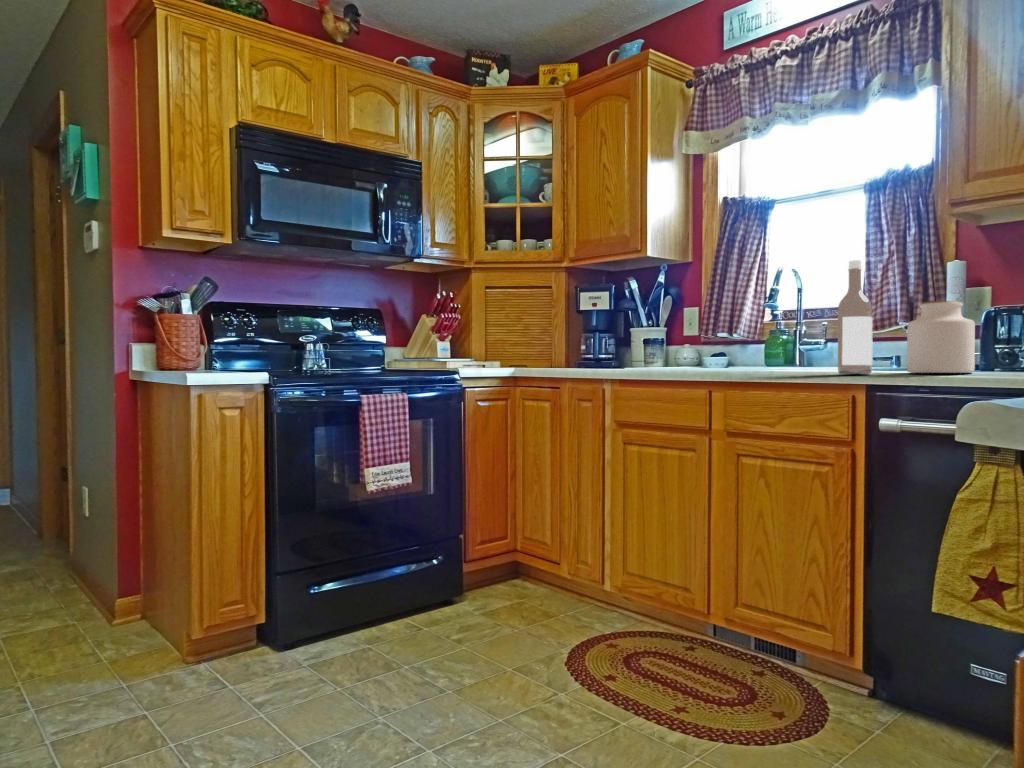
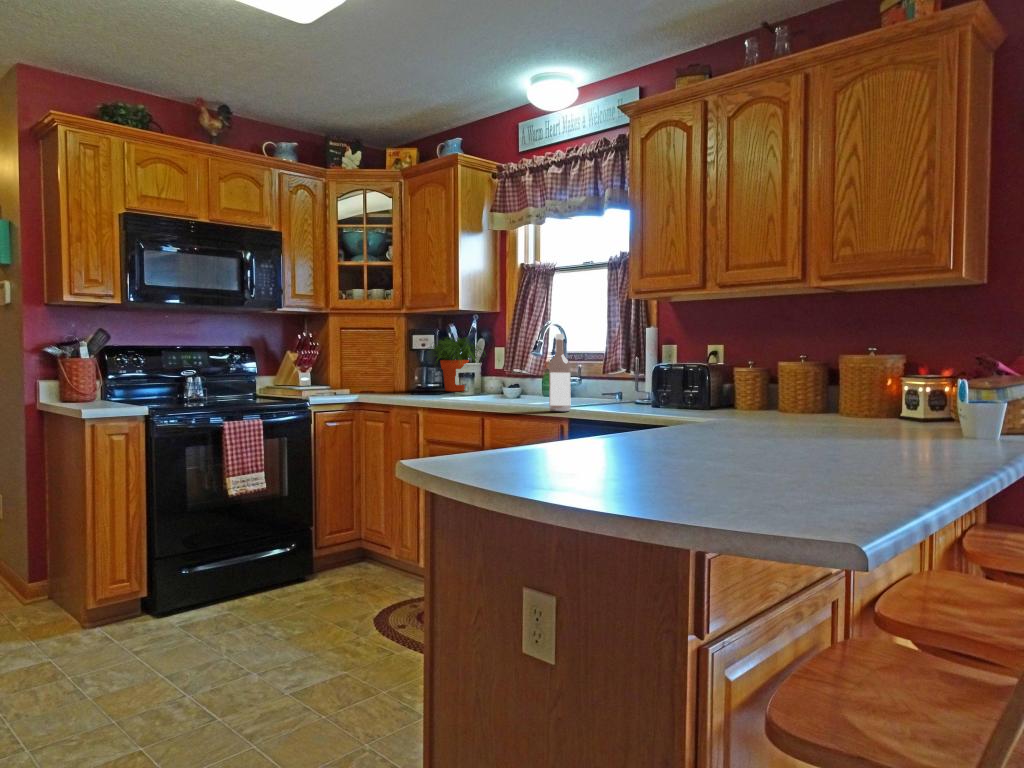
potted plant: none [593,293,675,364] -> present [429,337,485,391]
jar: present [907,301,975,373] -> none [592,364,631,412]

